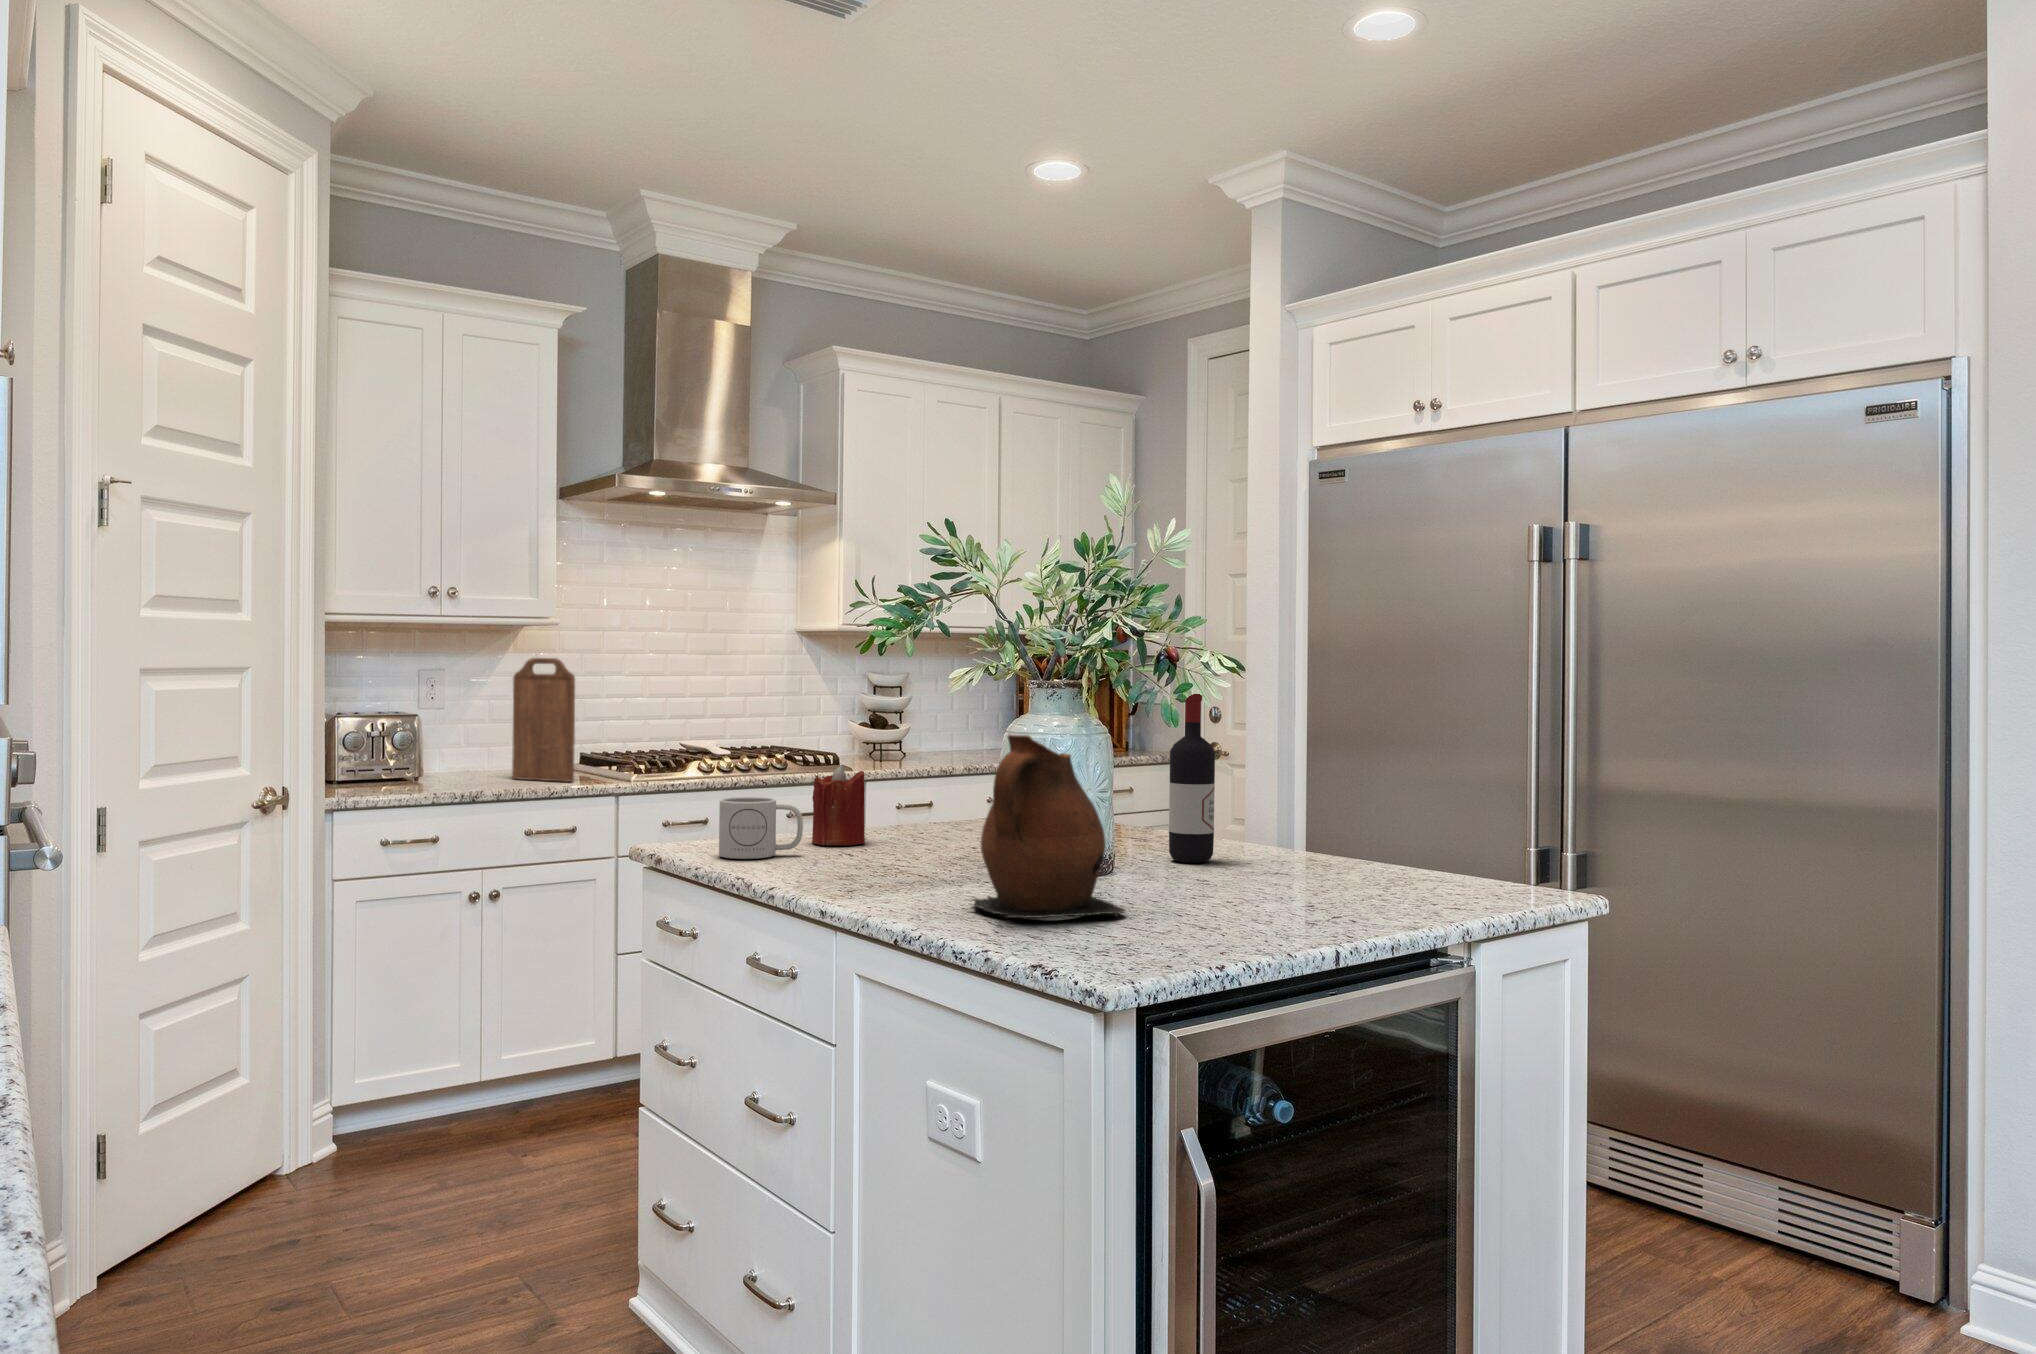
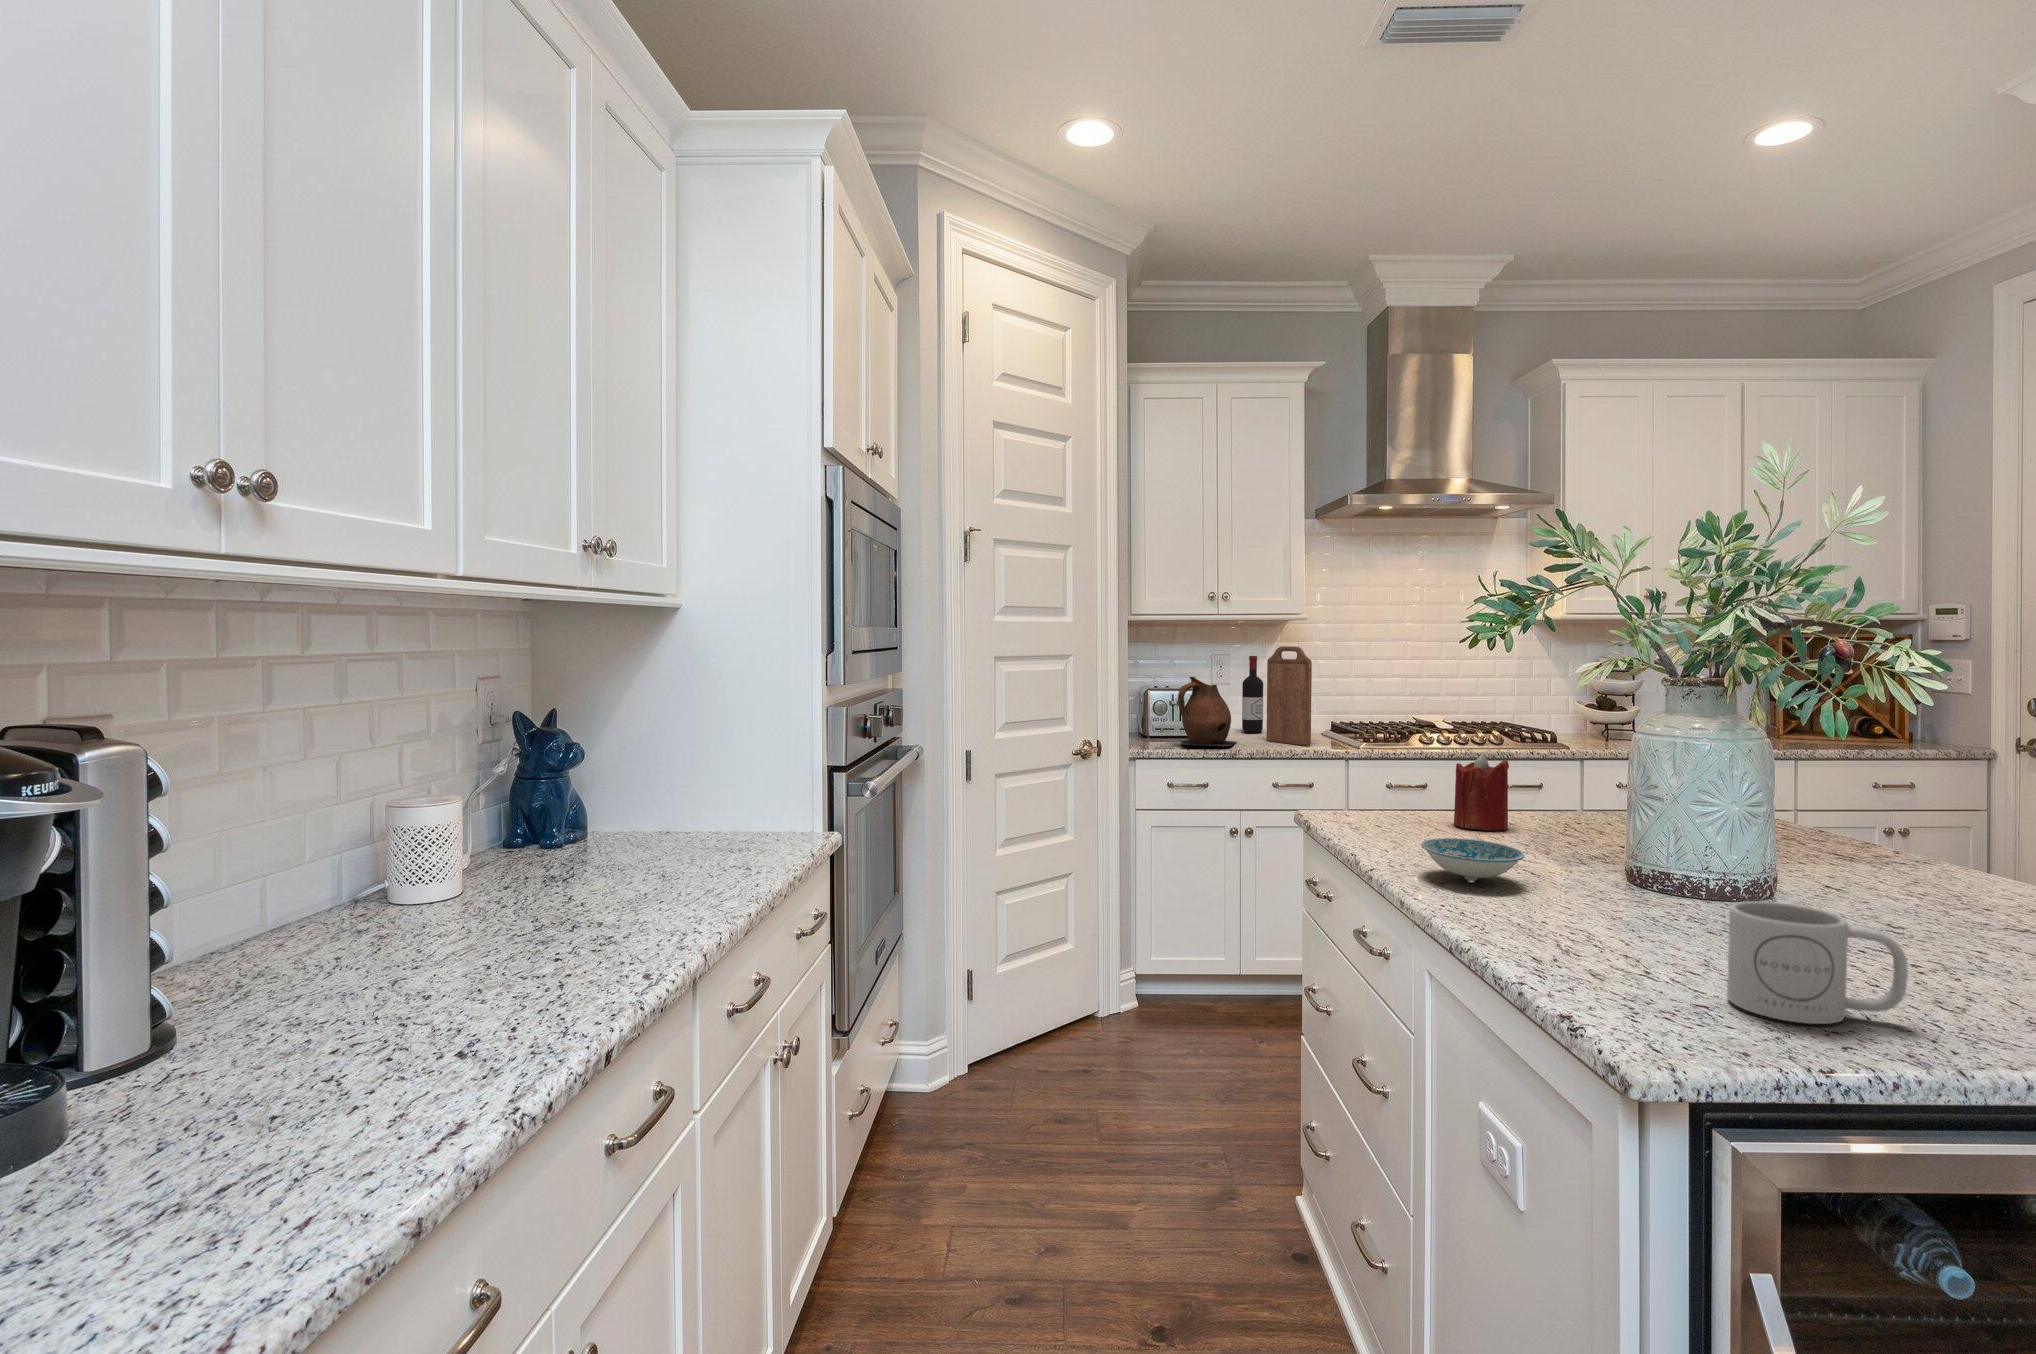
wine bottle: present [1169,694,1215,863] -> present [1242,656,1263,733]
ceramic pitcher: present [973,735,1125,918] -> present [1178,676,1236,747]
mug: present [719,797,803,859] -> present [1727,901,1908,1024]
ceramic bowl: none [826,846,925,885] -> present [1421,838,1525,881]

